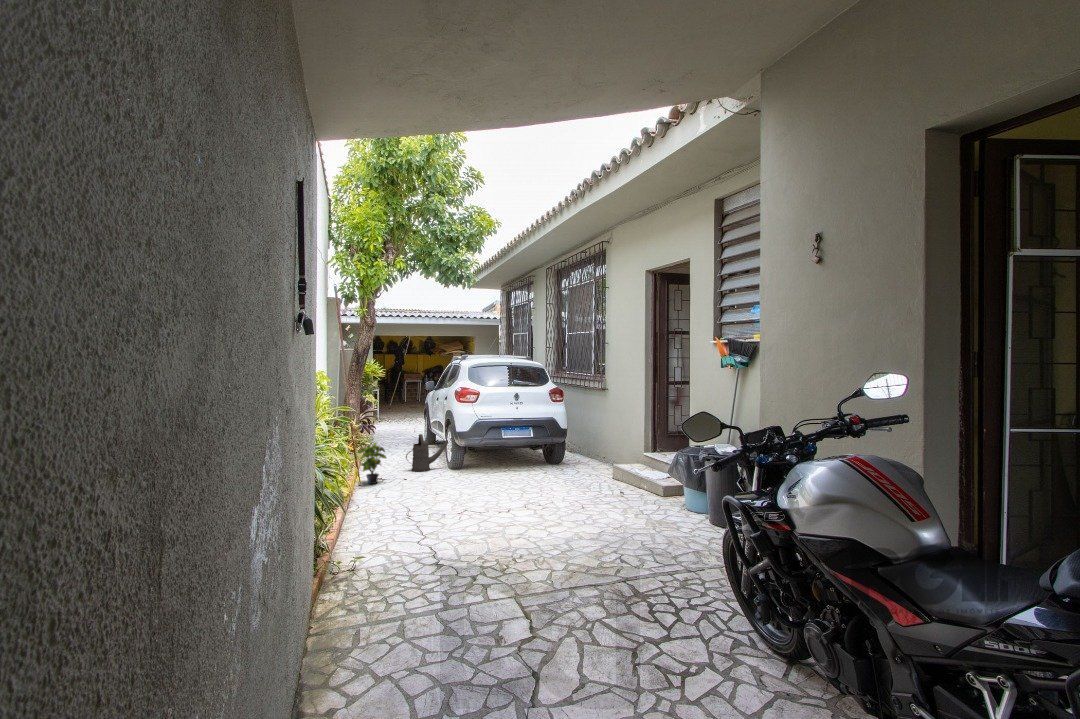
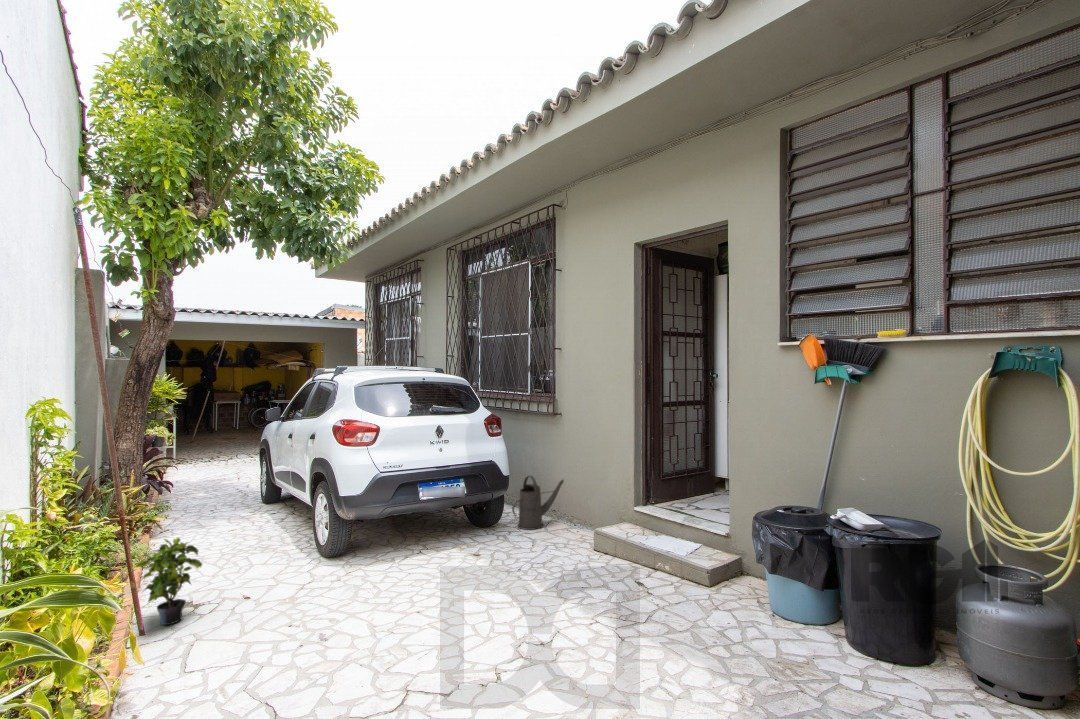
watering can: present [406,434,448,472] -> present [512,476,564,530]

